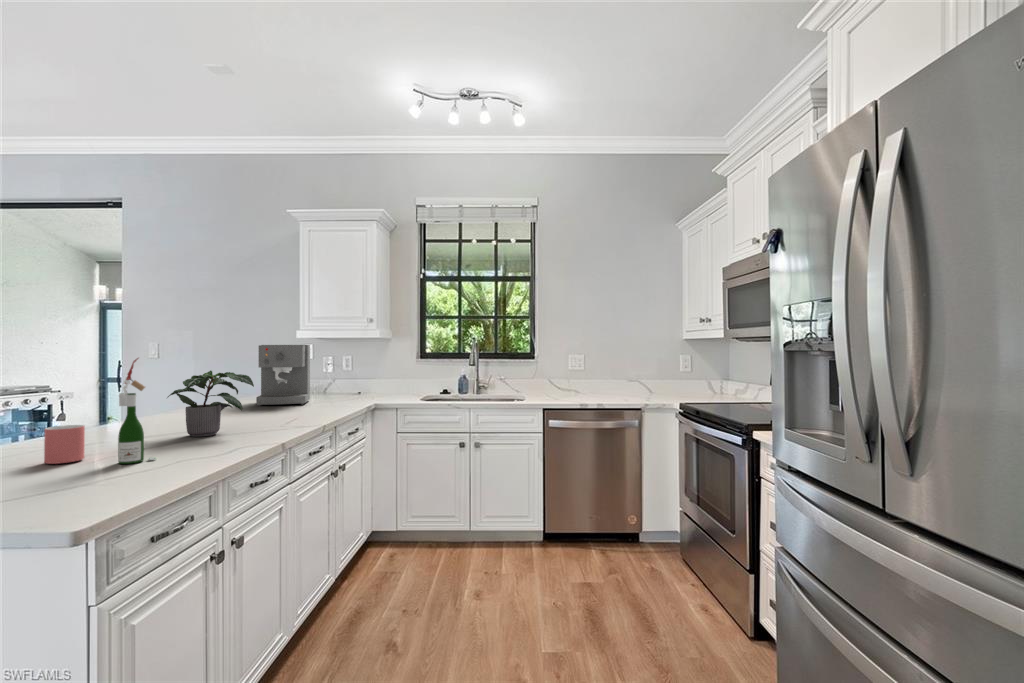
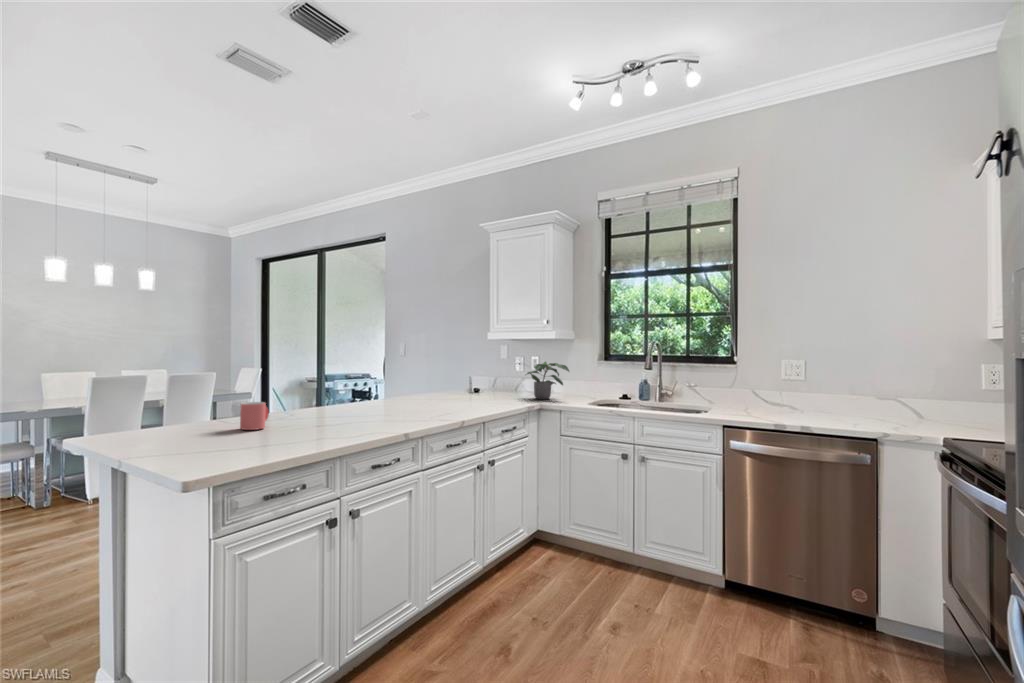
coffee maker: present [256,345,310,406] -> none [438,342,489,399]
wine bottle: present [118,358,156,464] -> none [277,352,303,436]
potted plant: present [168,371,254,437] -> present [527,362,569,399]

